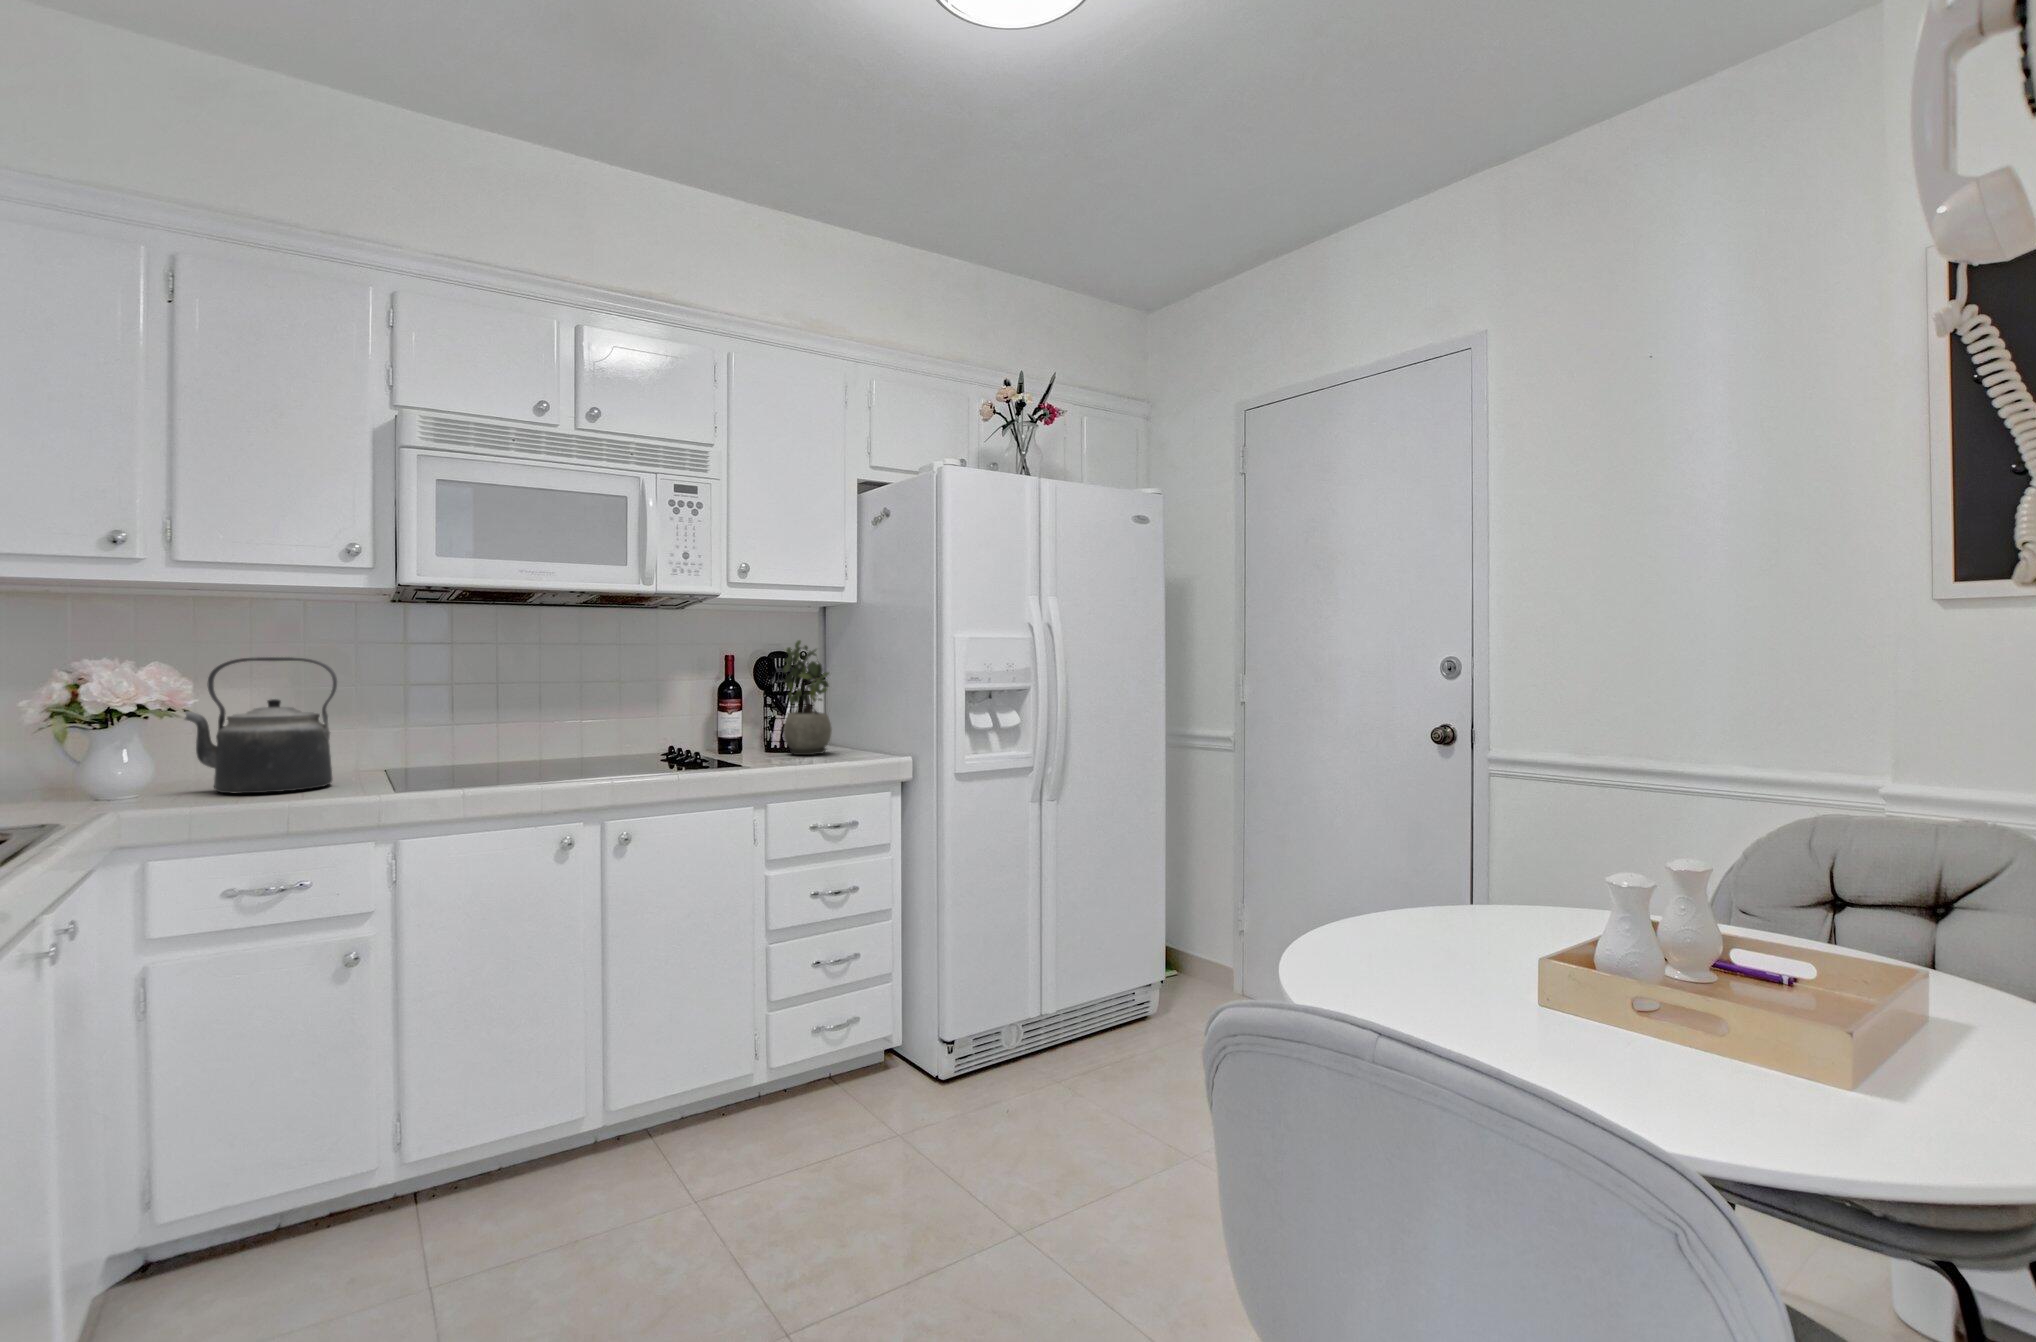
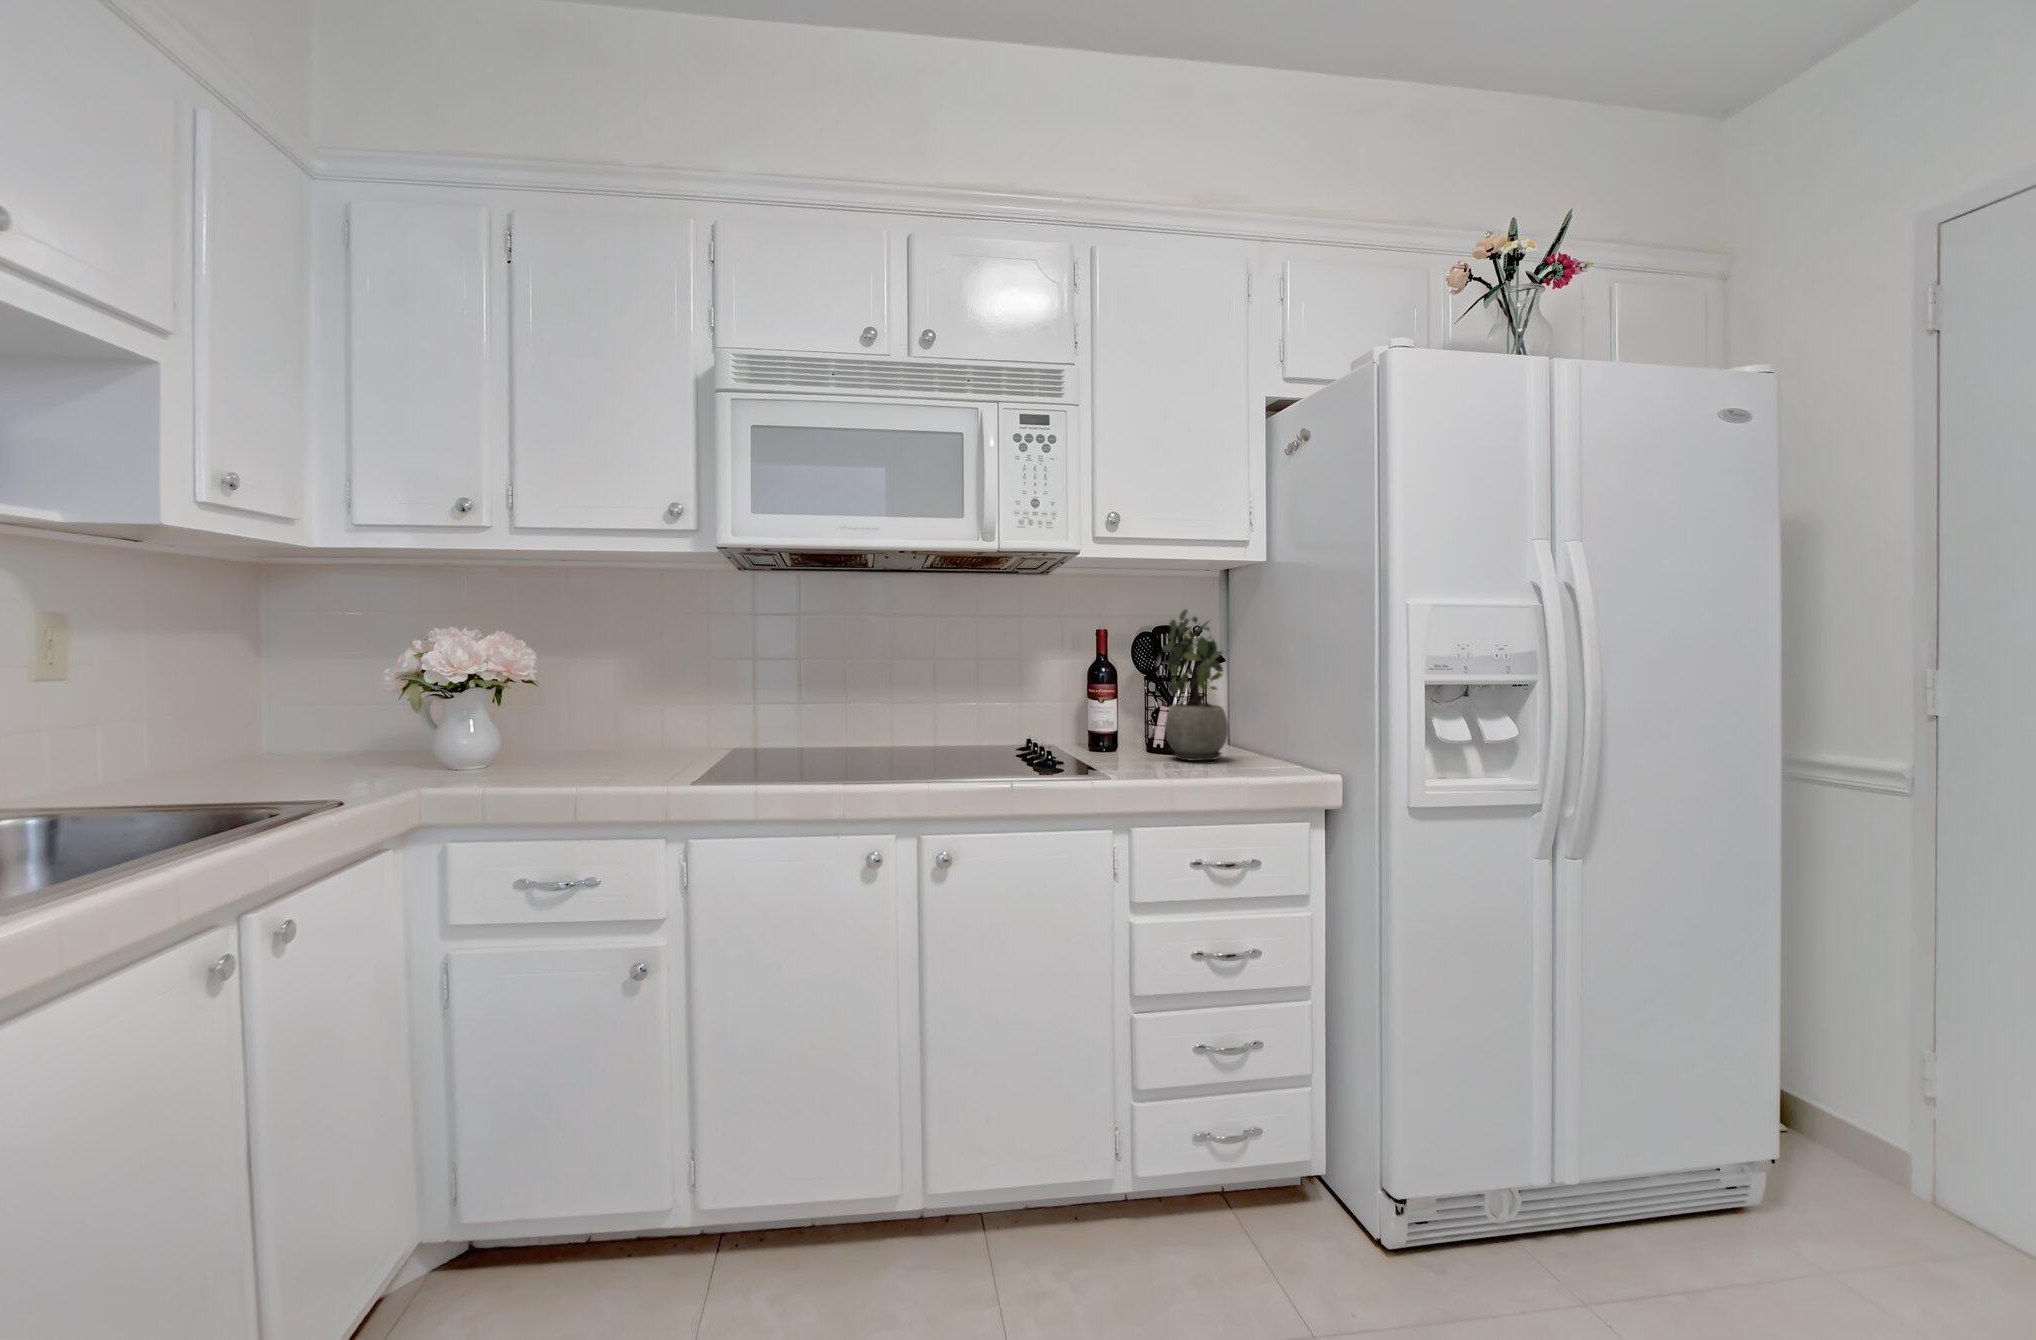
kettle: present [185,657,337,793] -> none [526,633,659,781]

